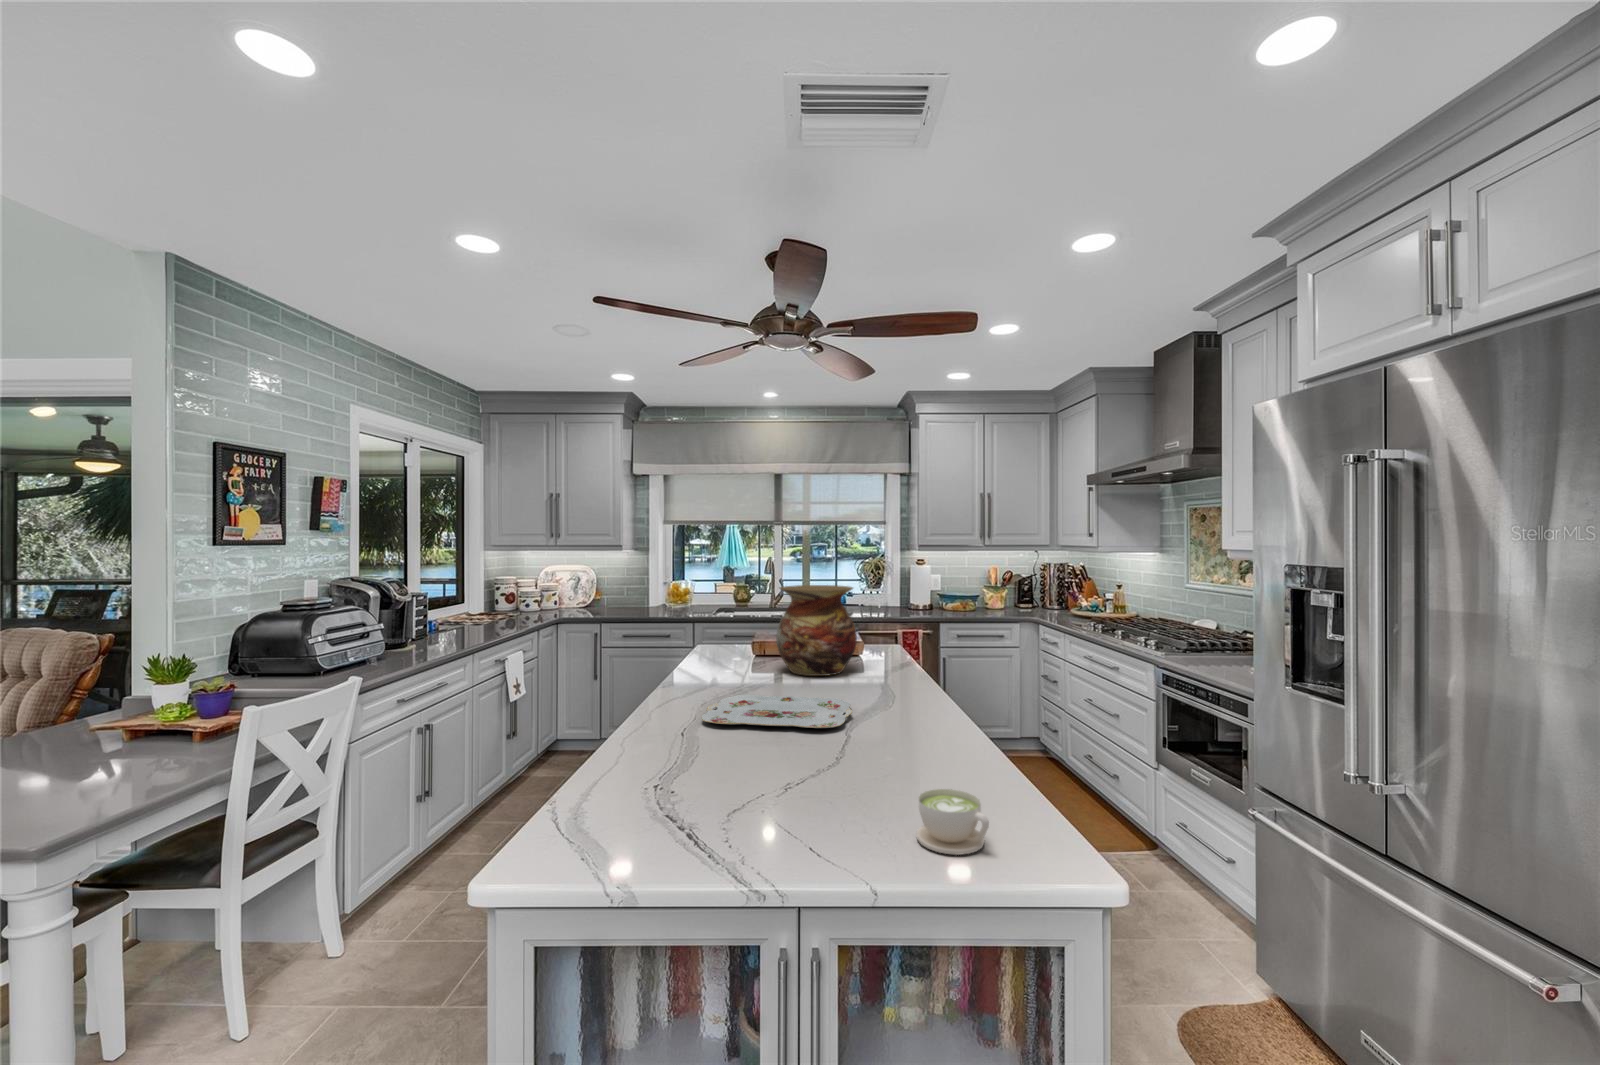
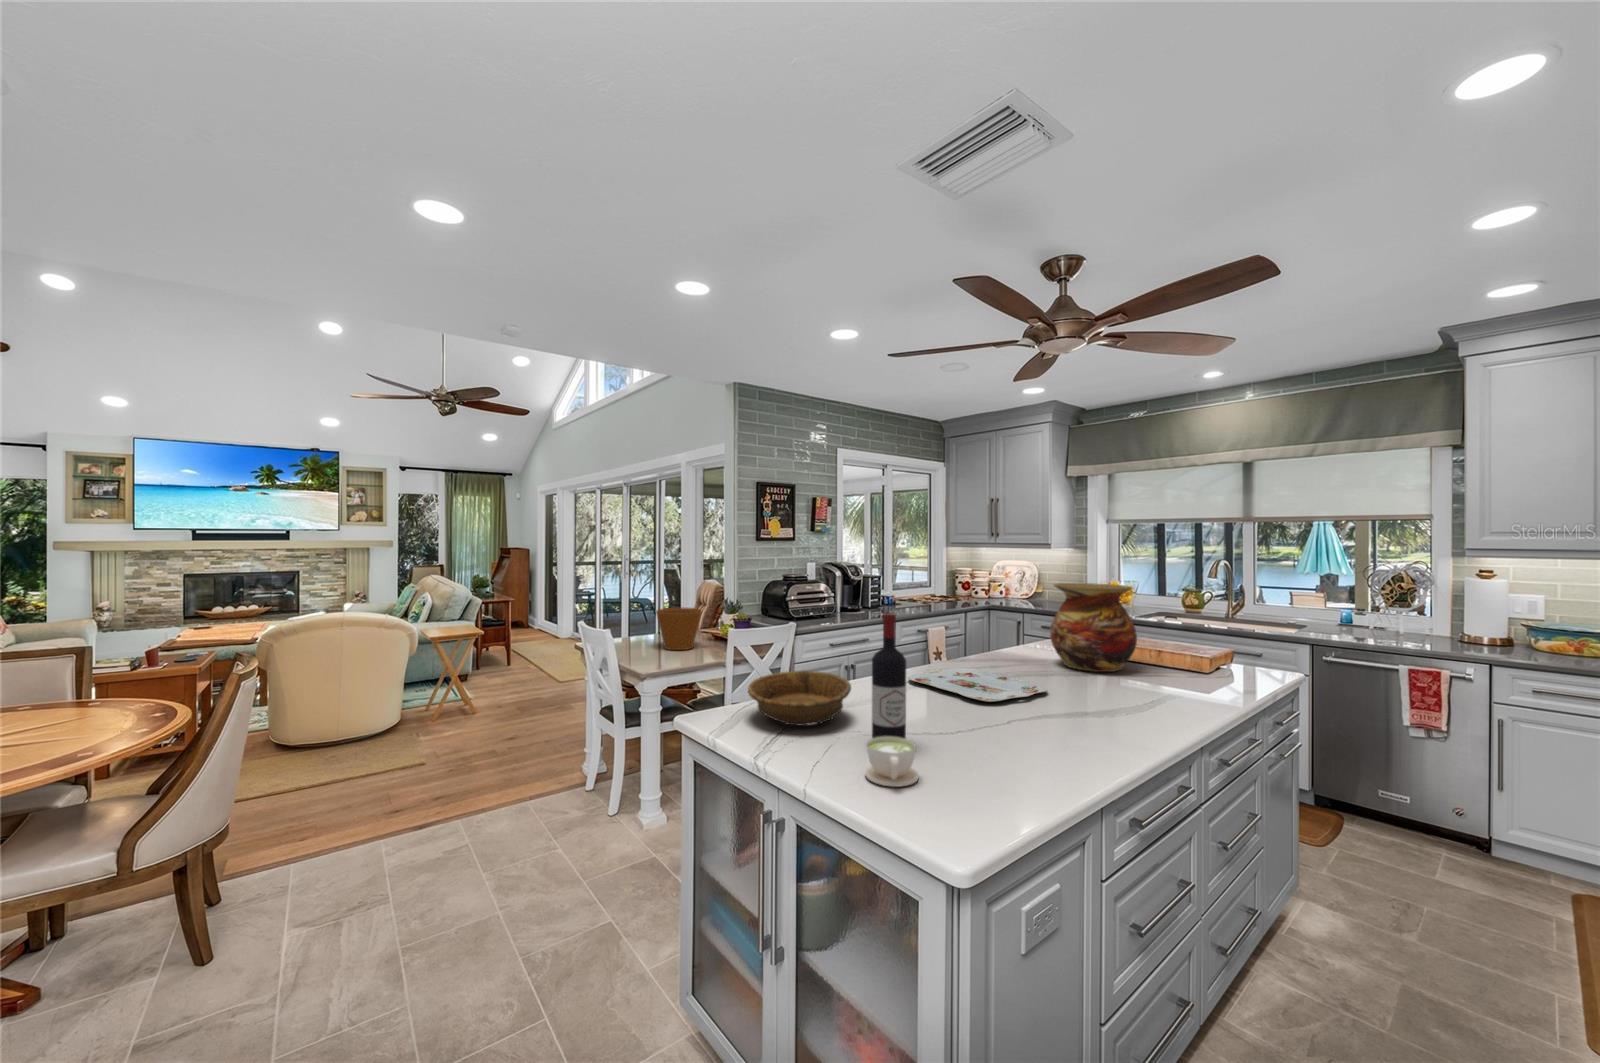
wine bottle: none [839,638,884,812] -> present [872,613,906,739]
flower pot: none [40,680,172,776] -> present [656,608,702,650]
decorative bowl: none [621,735,781,826] -> present [748,670,851,725]

